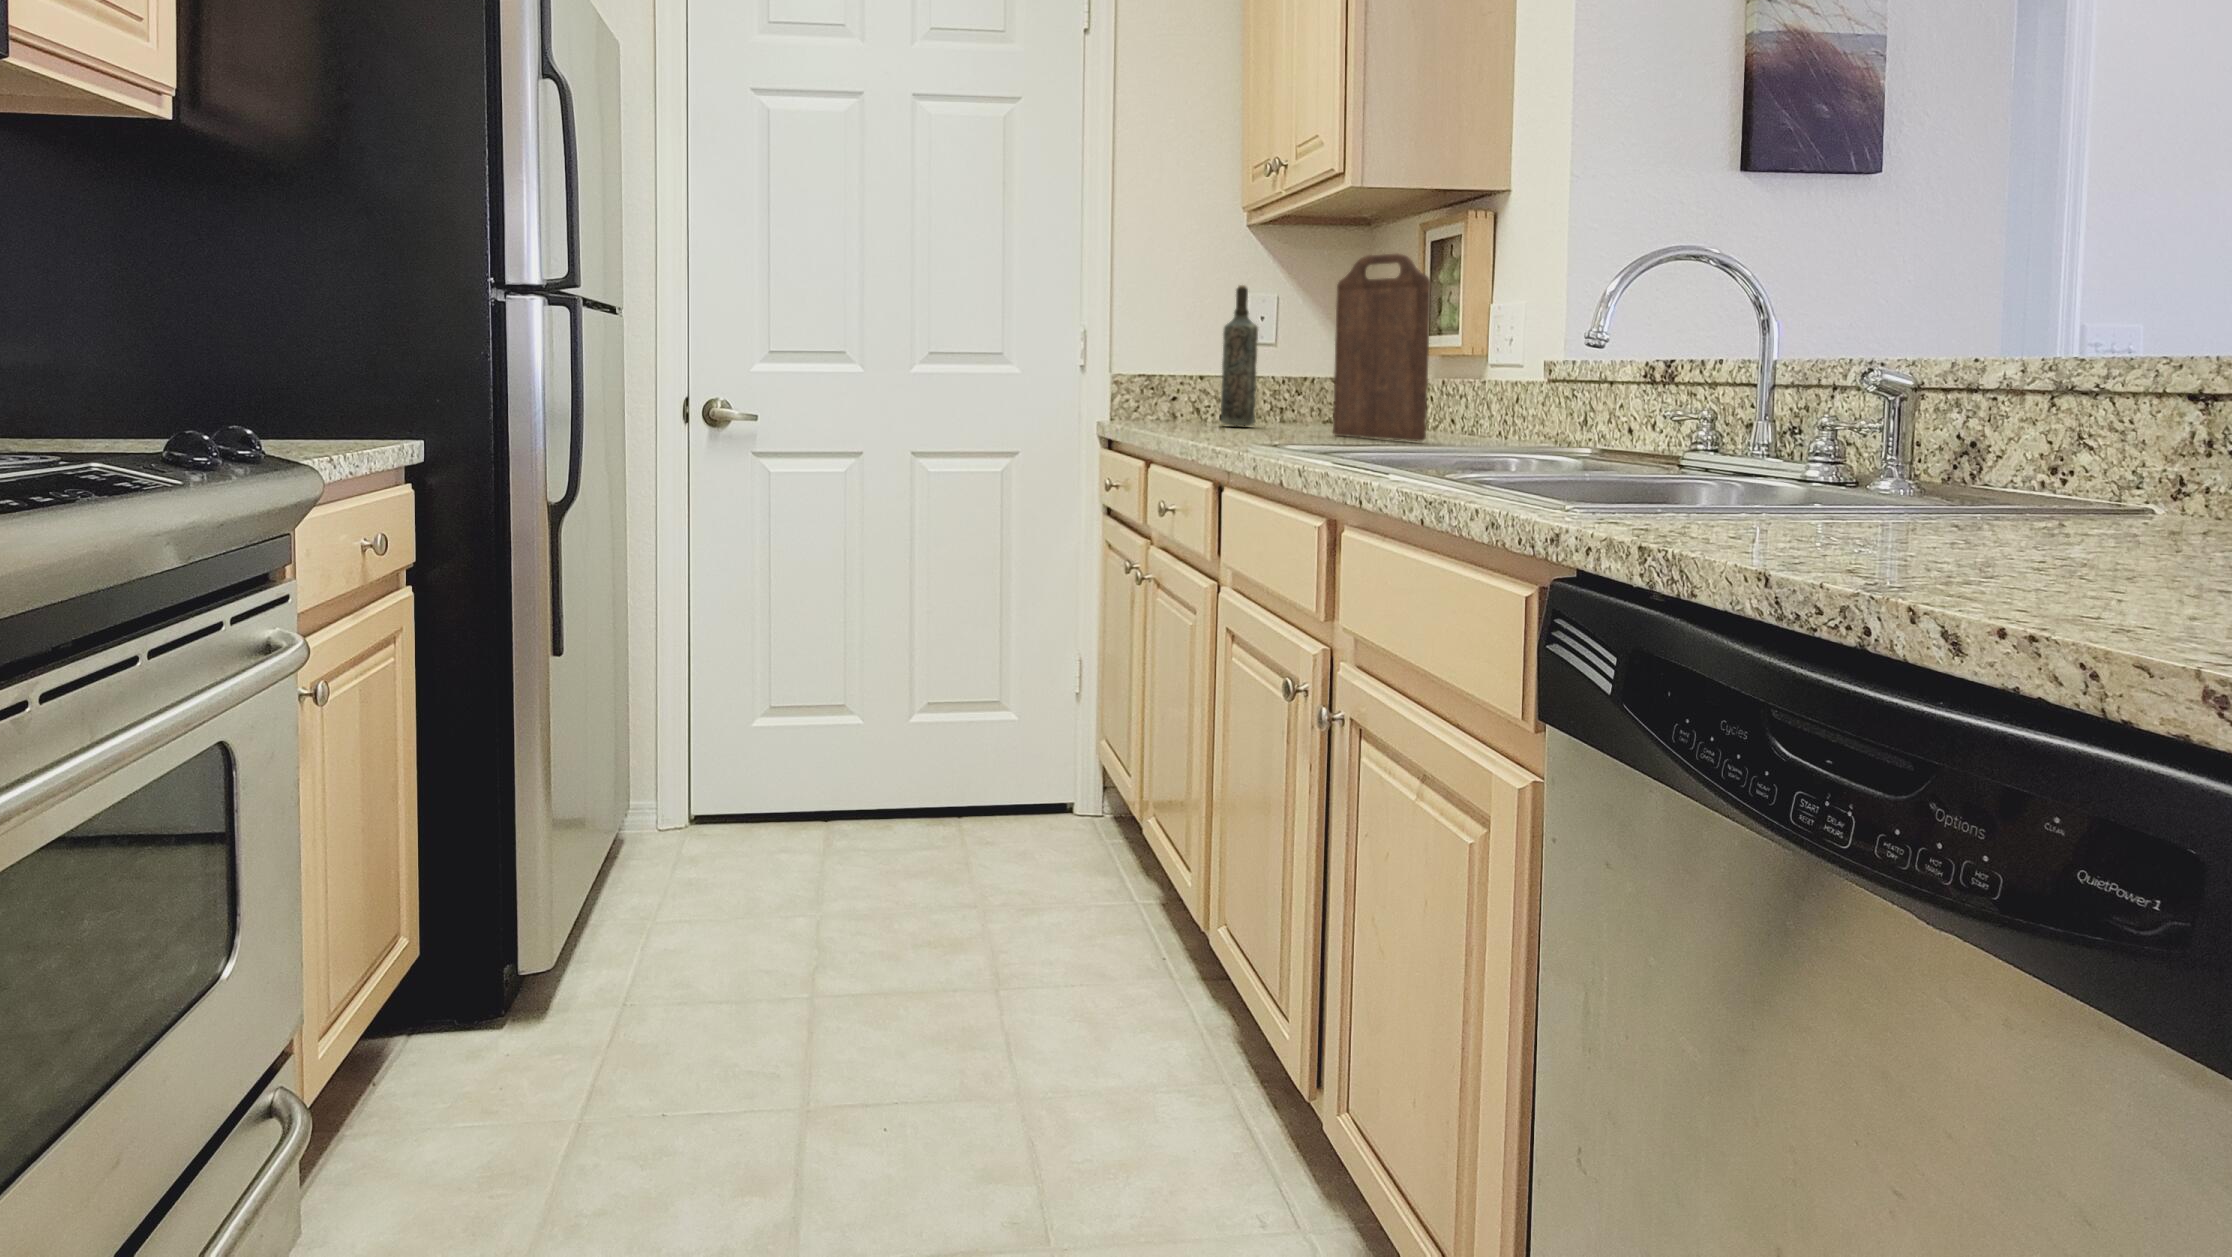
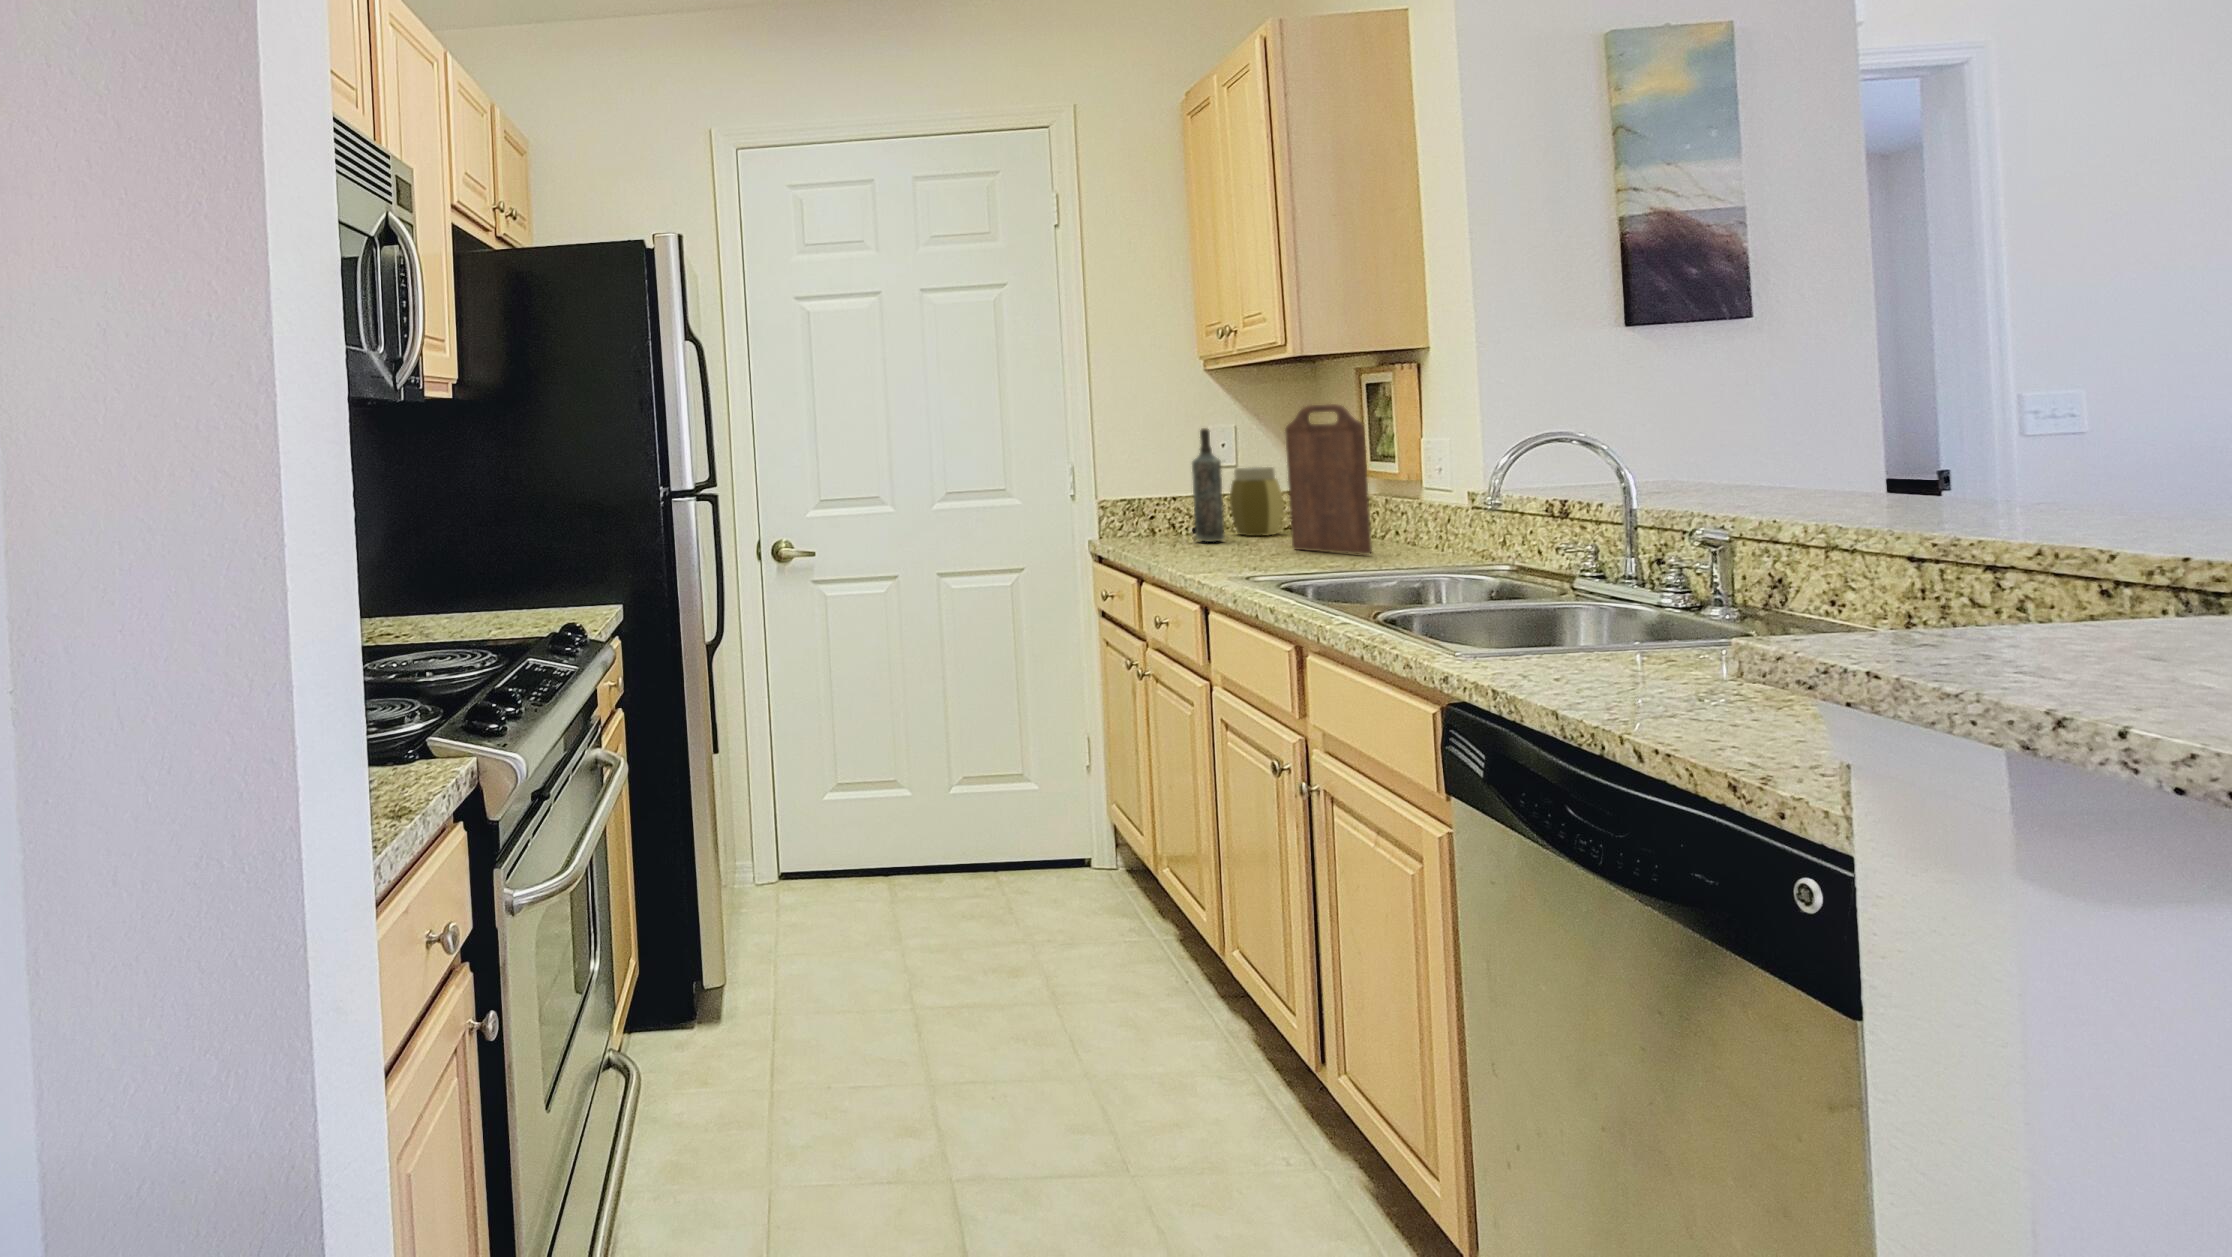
jar: none [1264,343,1325,425] -> present [1230,467,1283,536]

